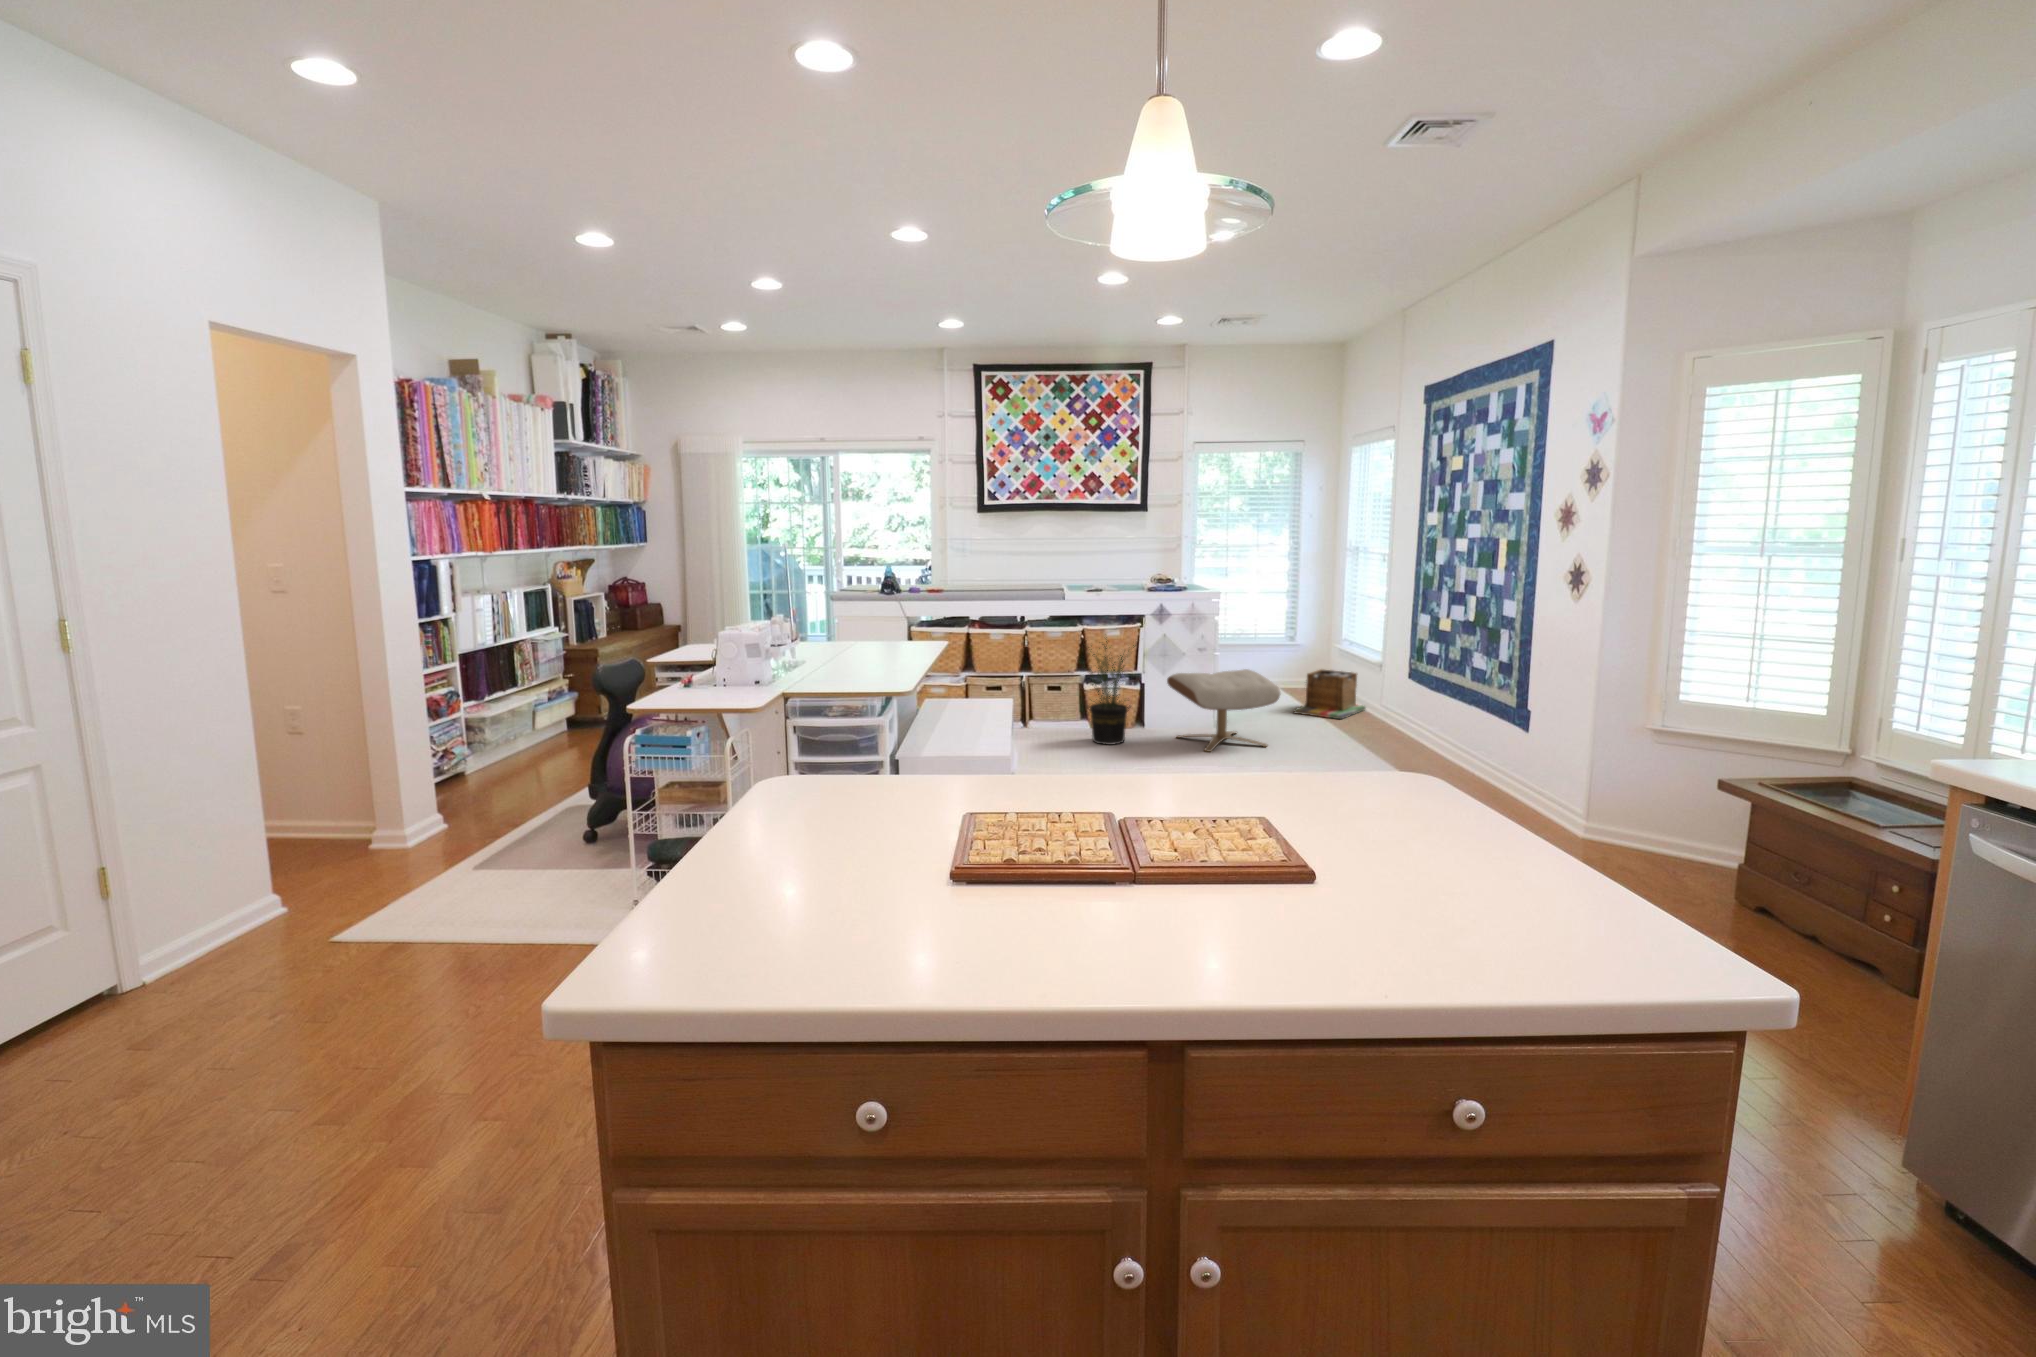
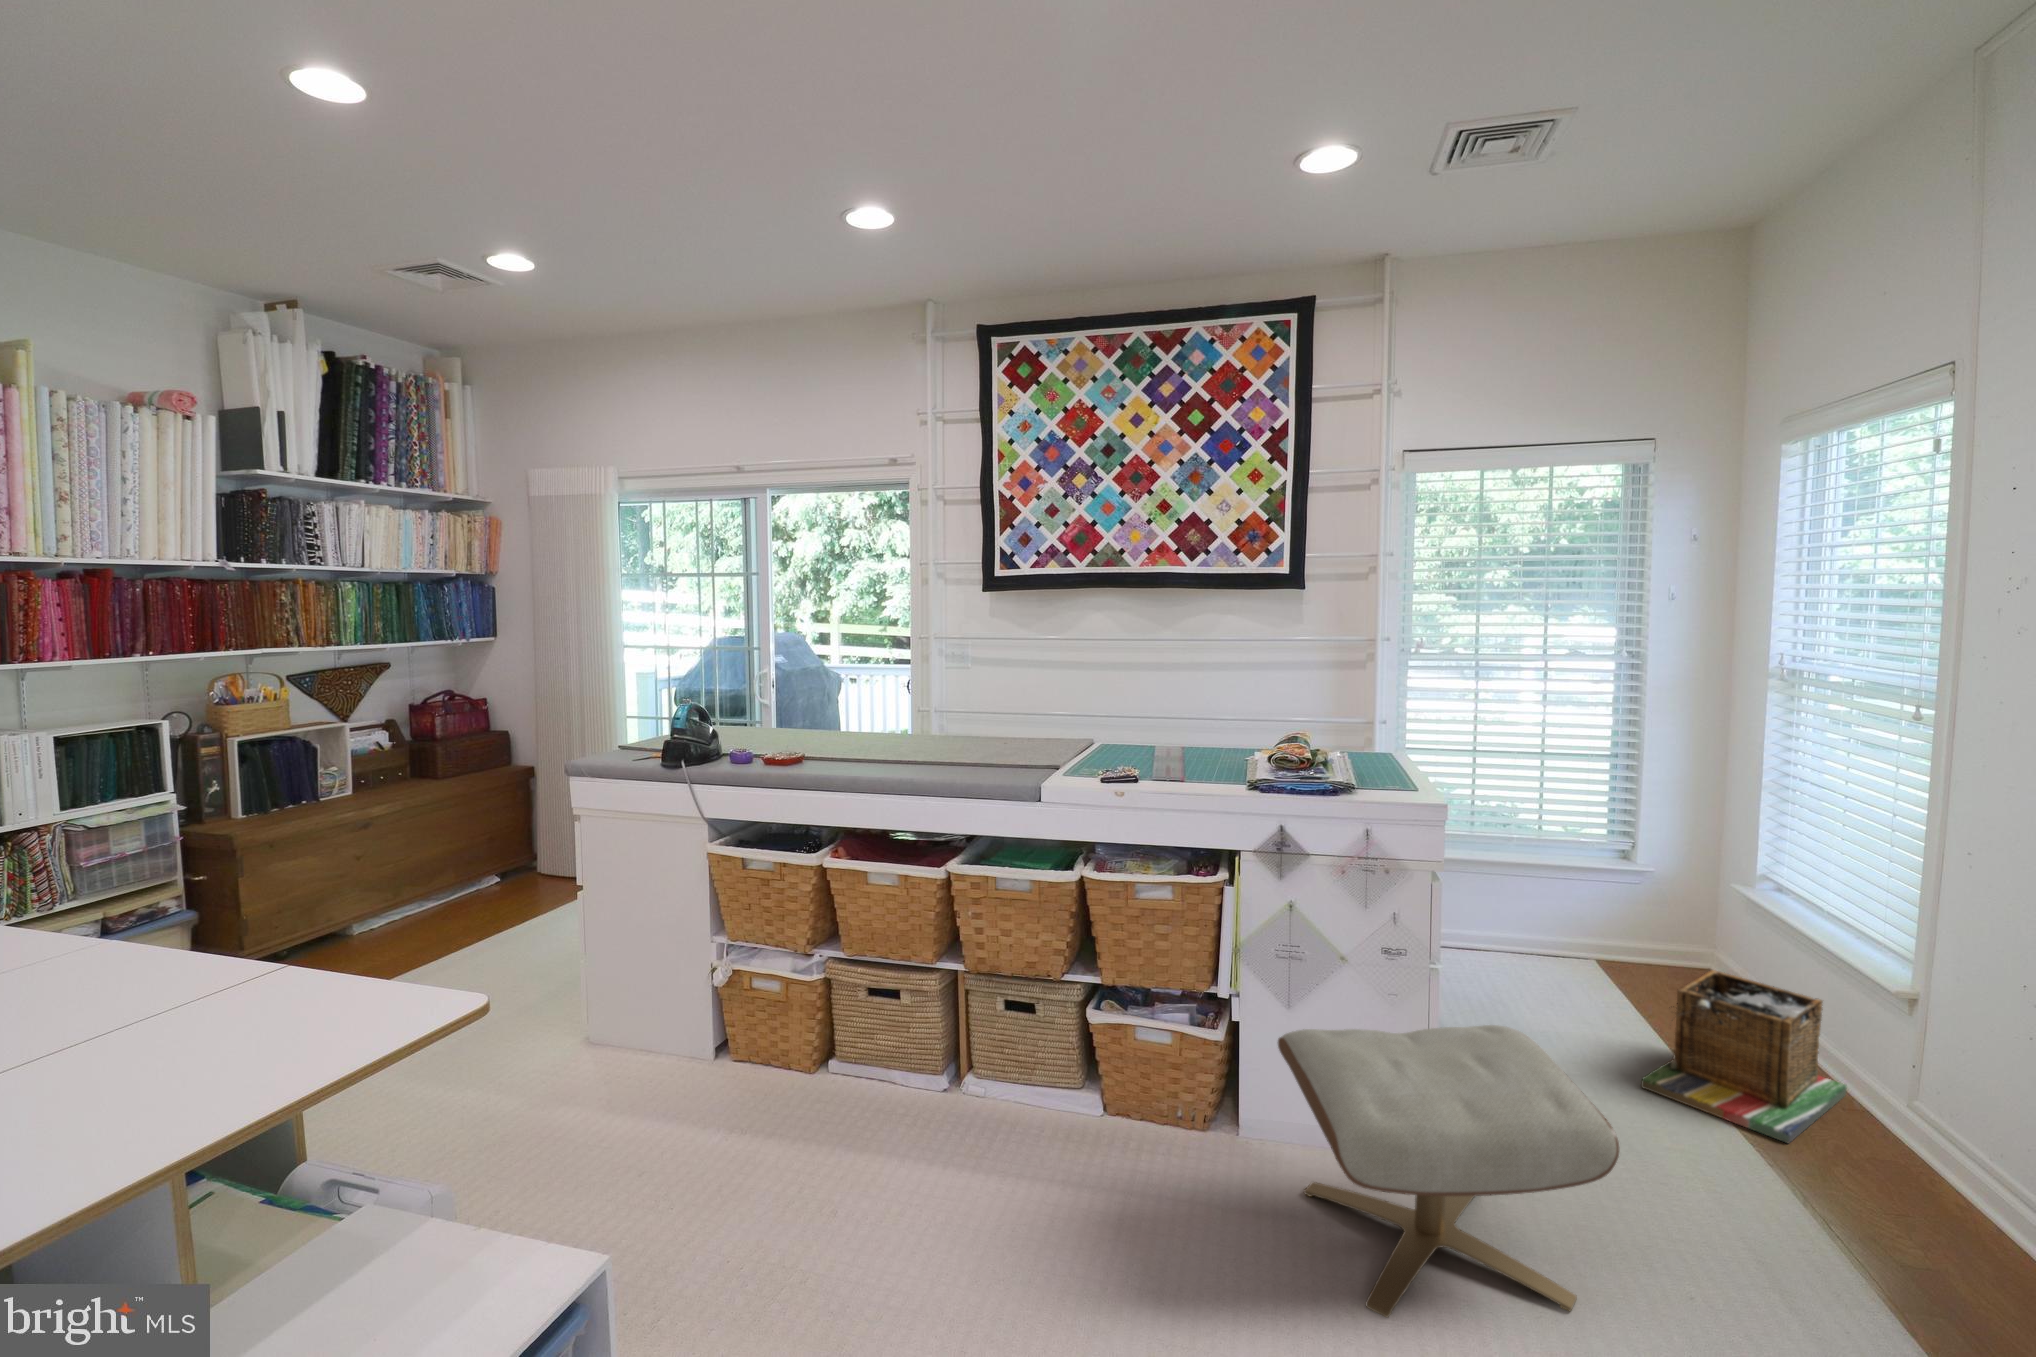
potted plant: present [1079,637,1136,745] -> none [1035,896,1204,1209]

